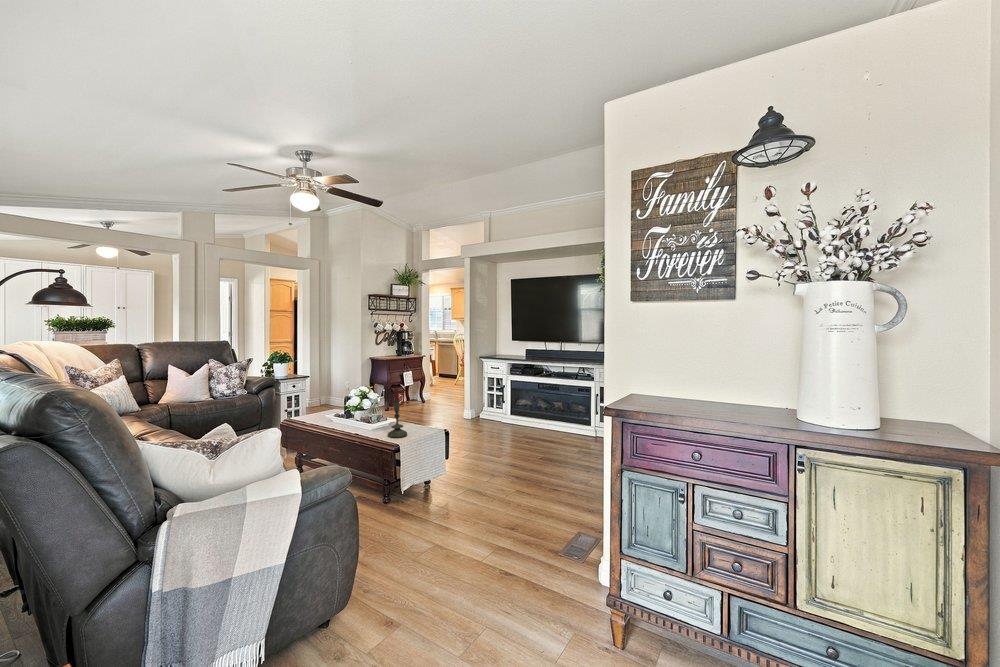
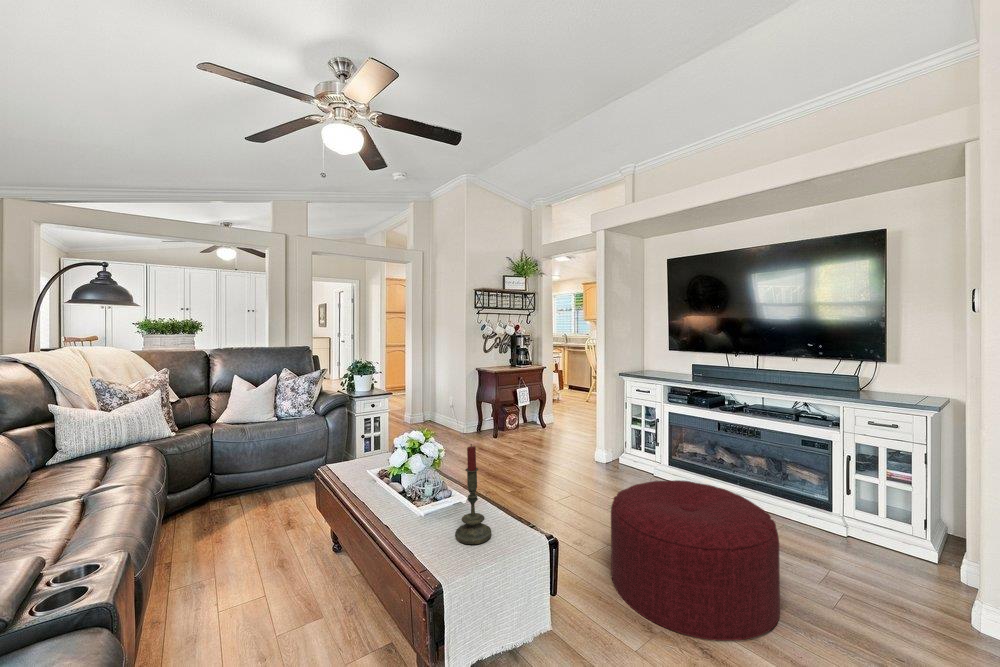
ottoman: none [470,412,552,478] -> present [611,480,780,641]

